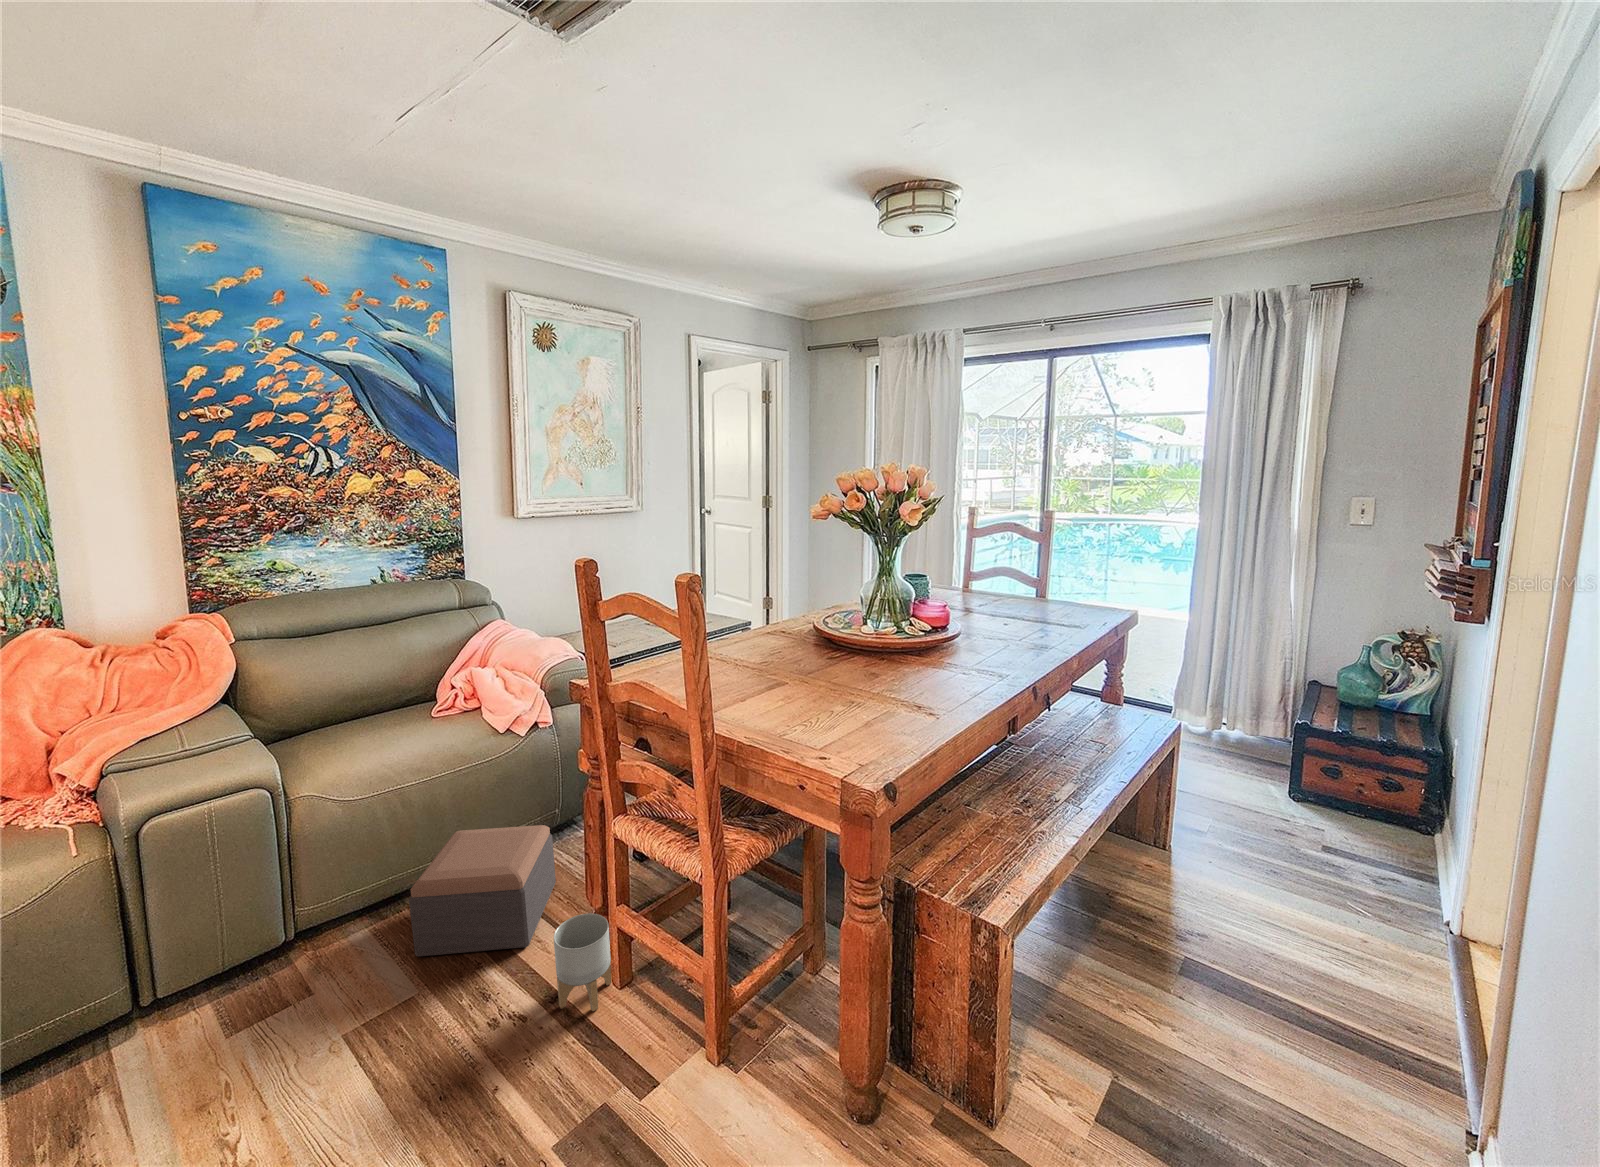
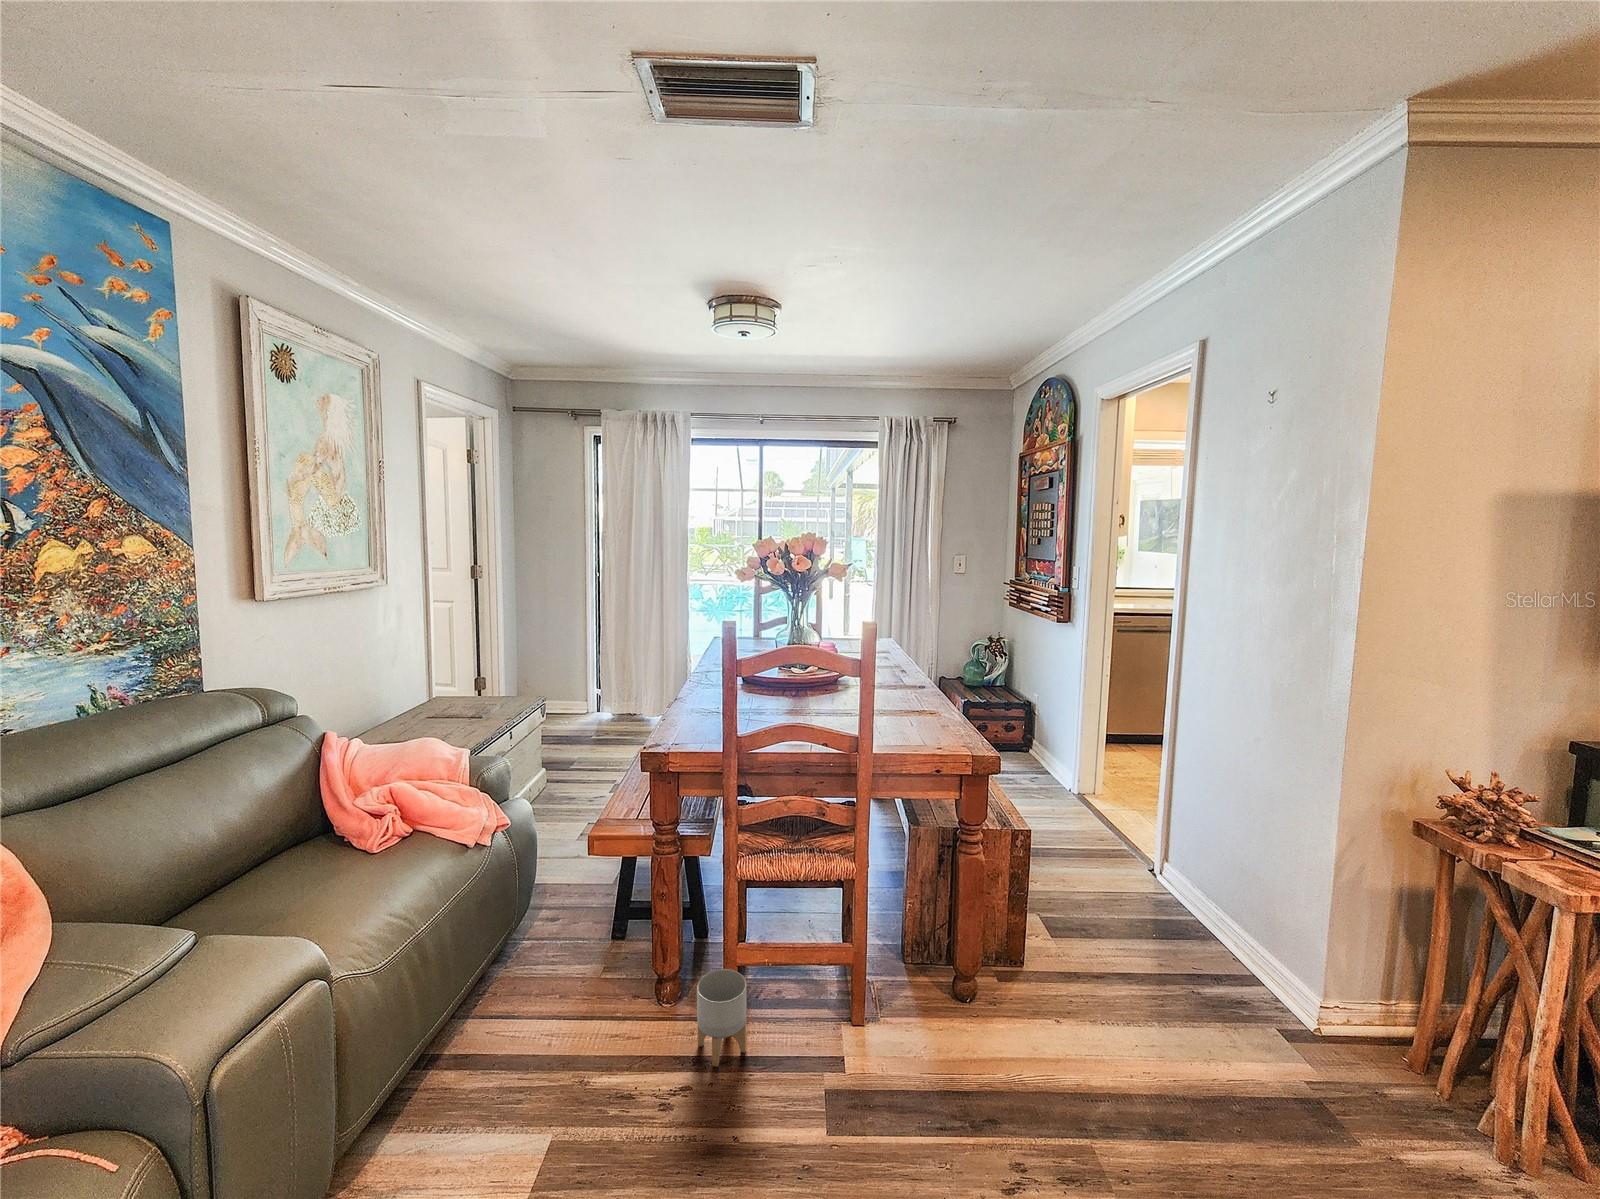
footstool: present [409,825,556,957] -> none [453,936,619,1124]

